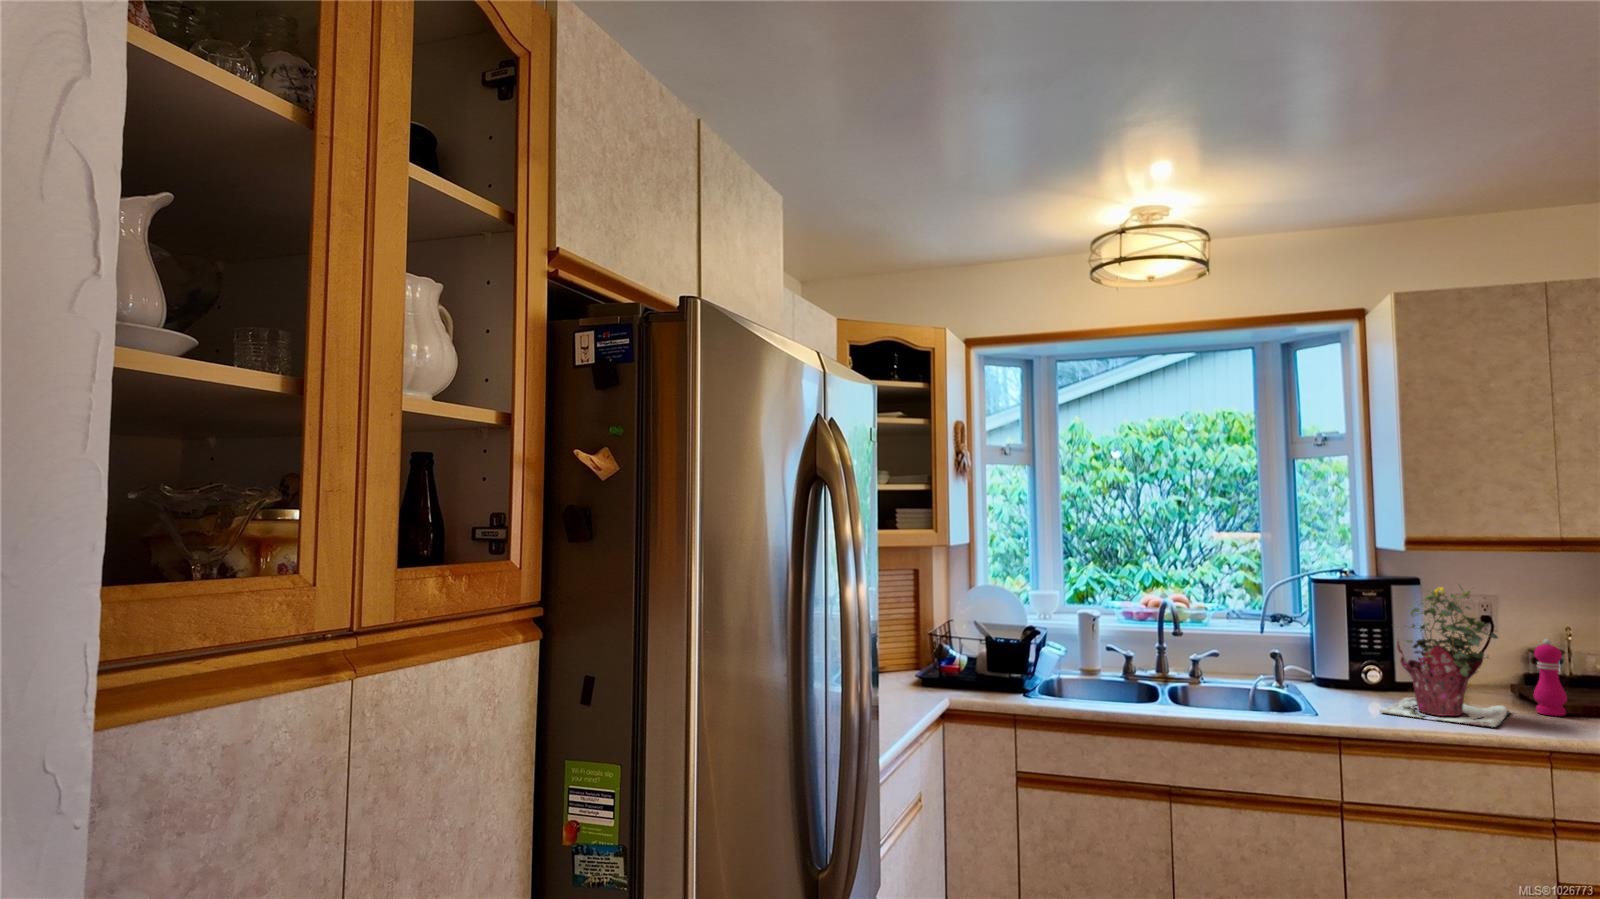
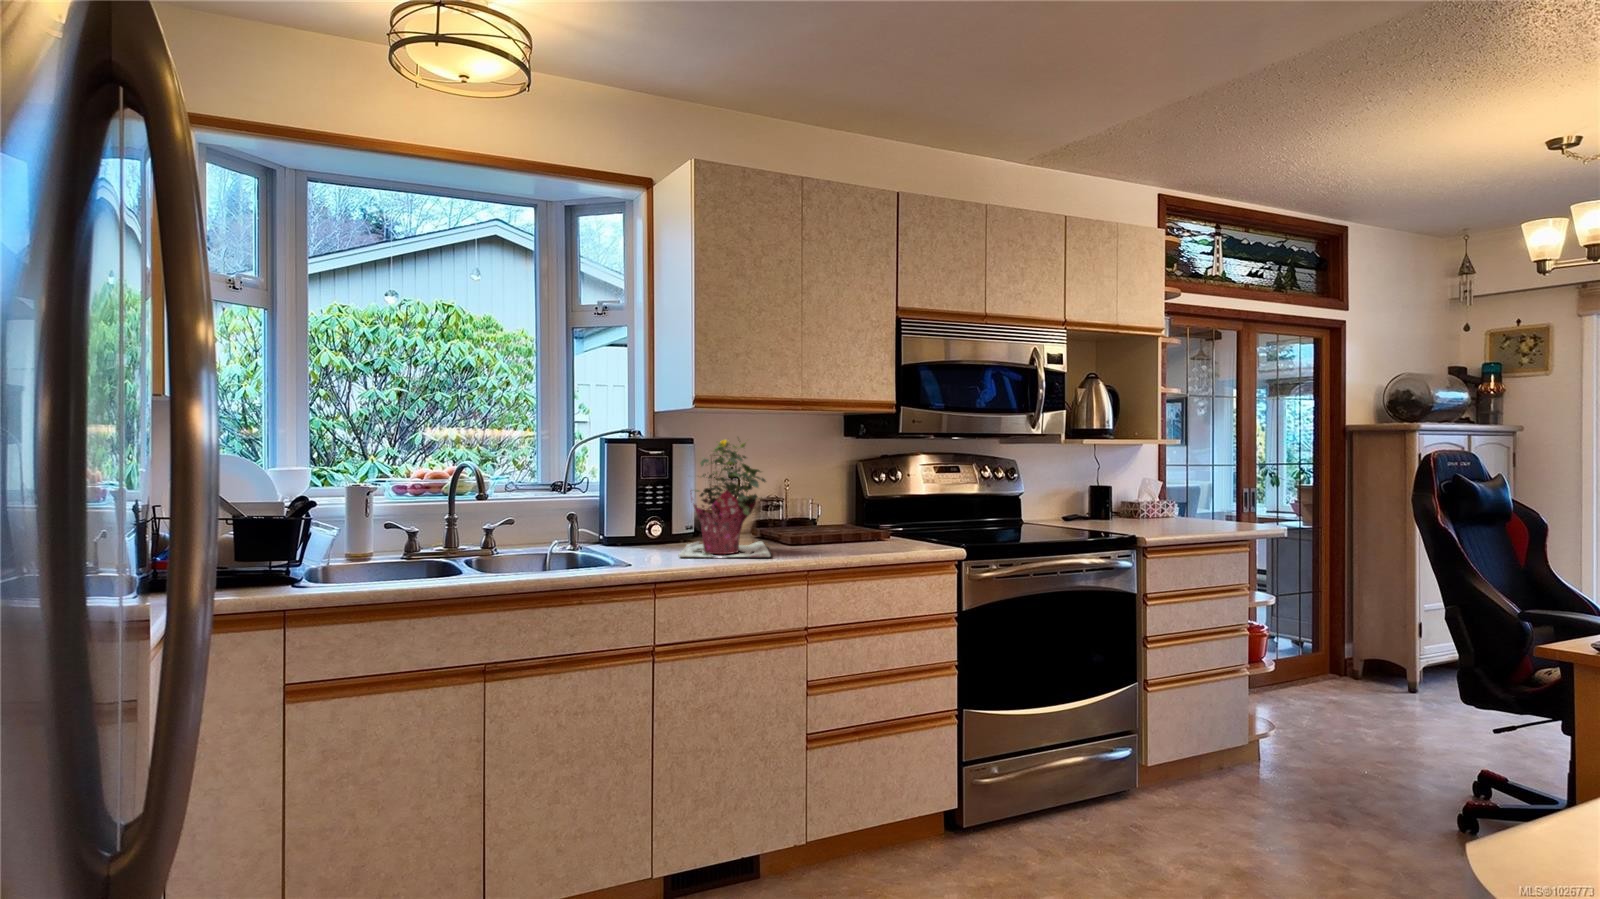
pepper mill: present [1534,639,1567,716] -> none [780,482,803,545]

